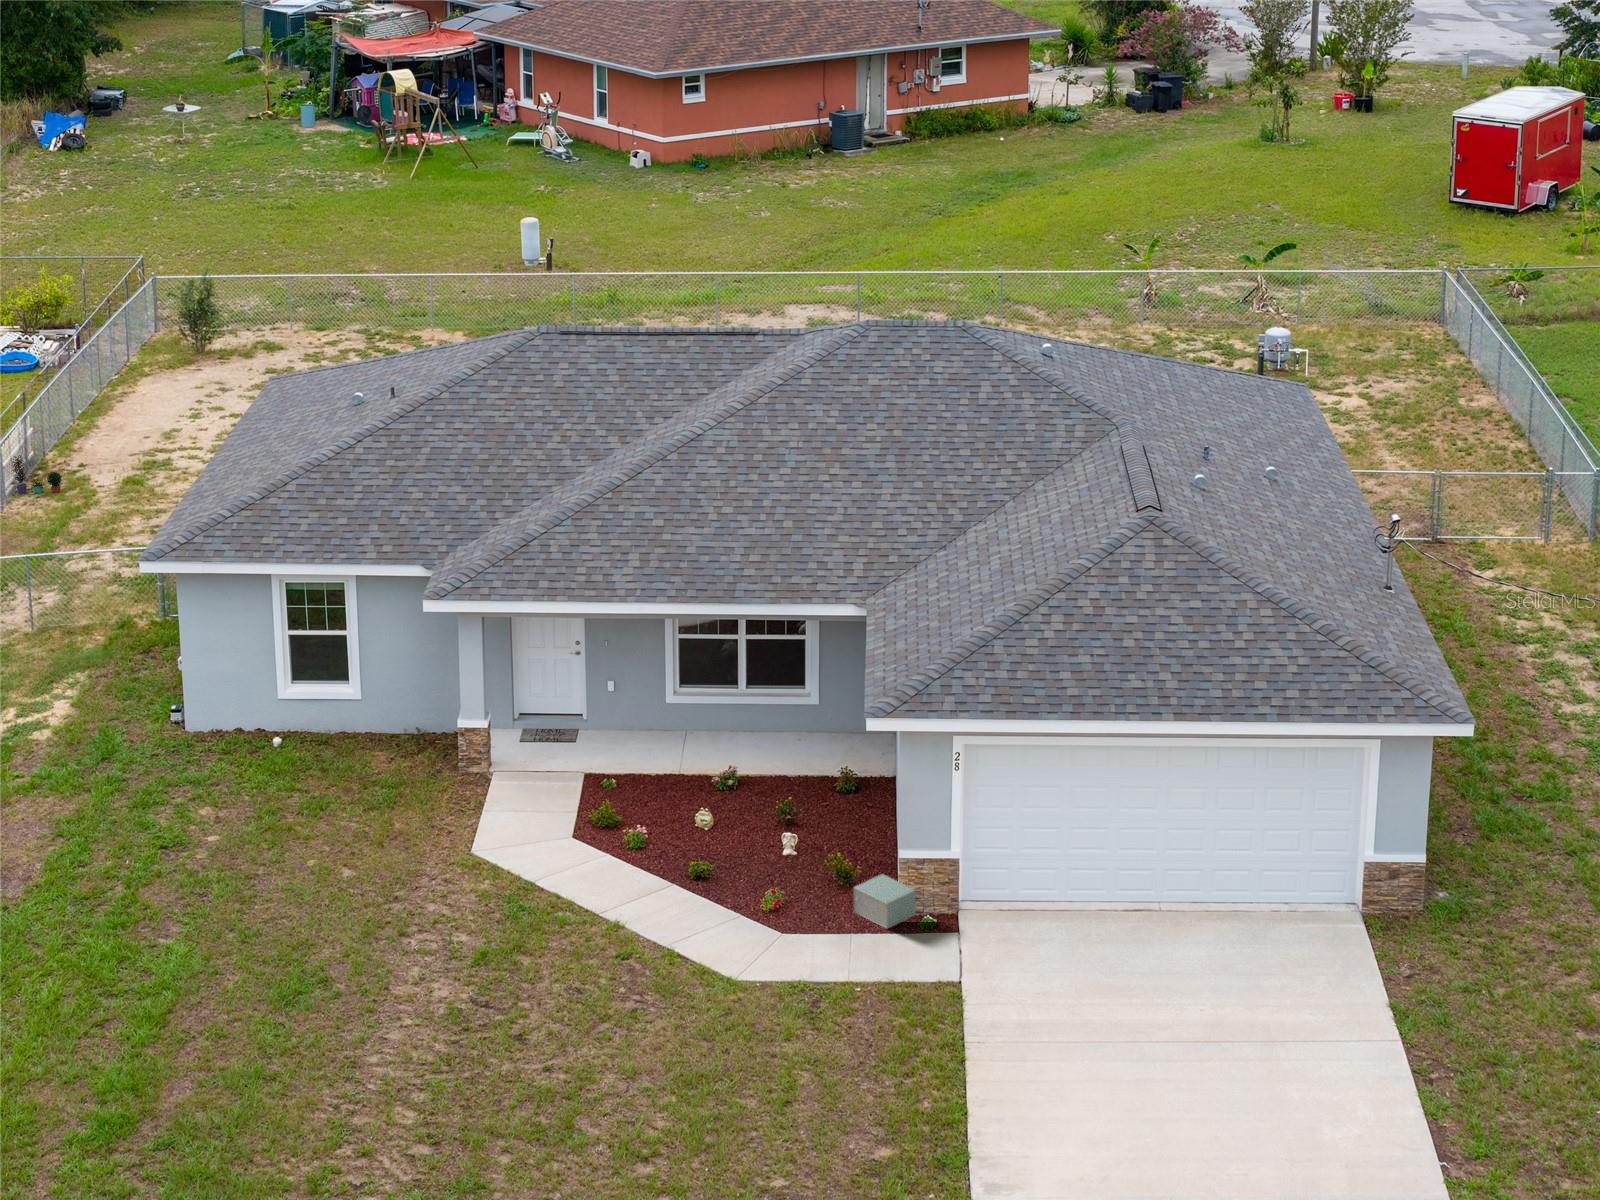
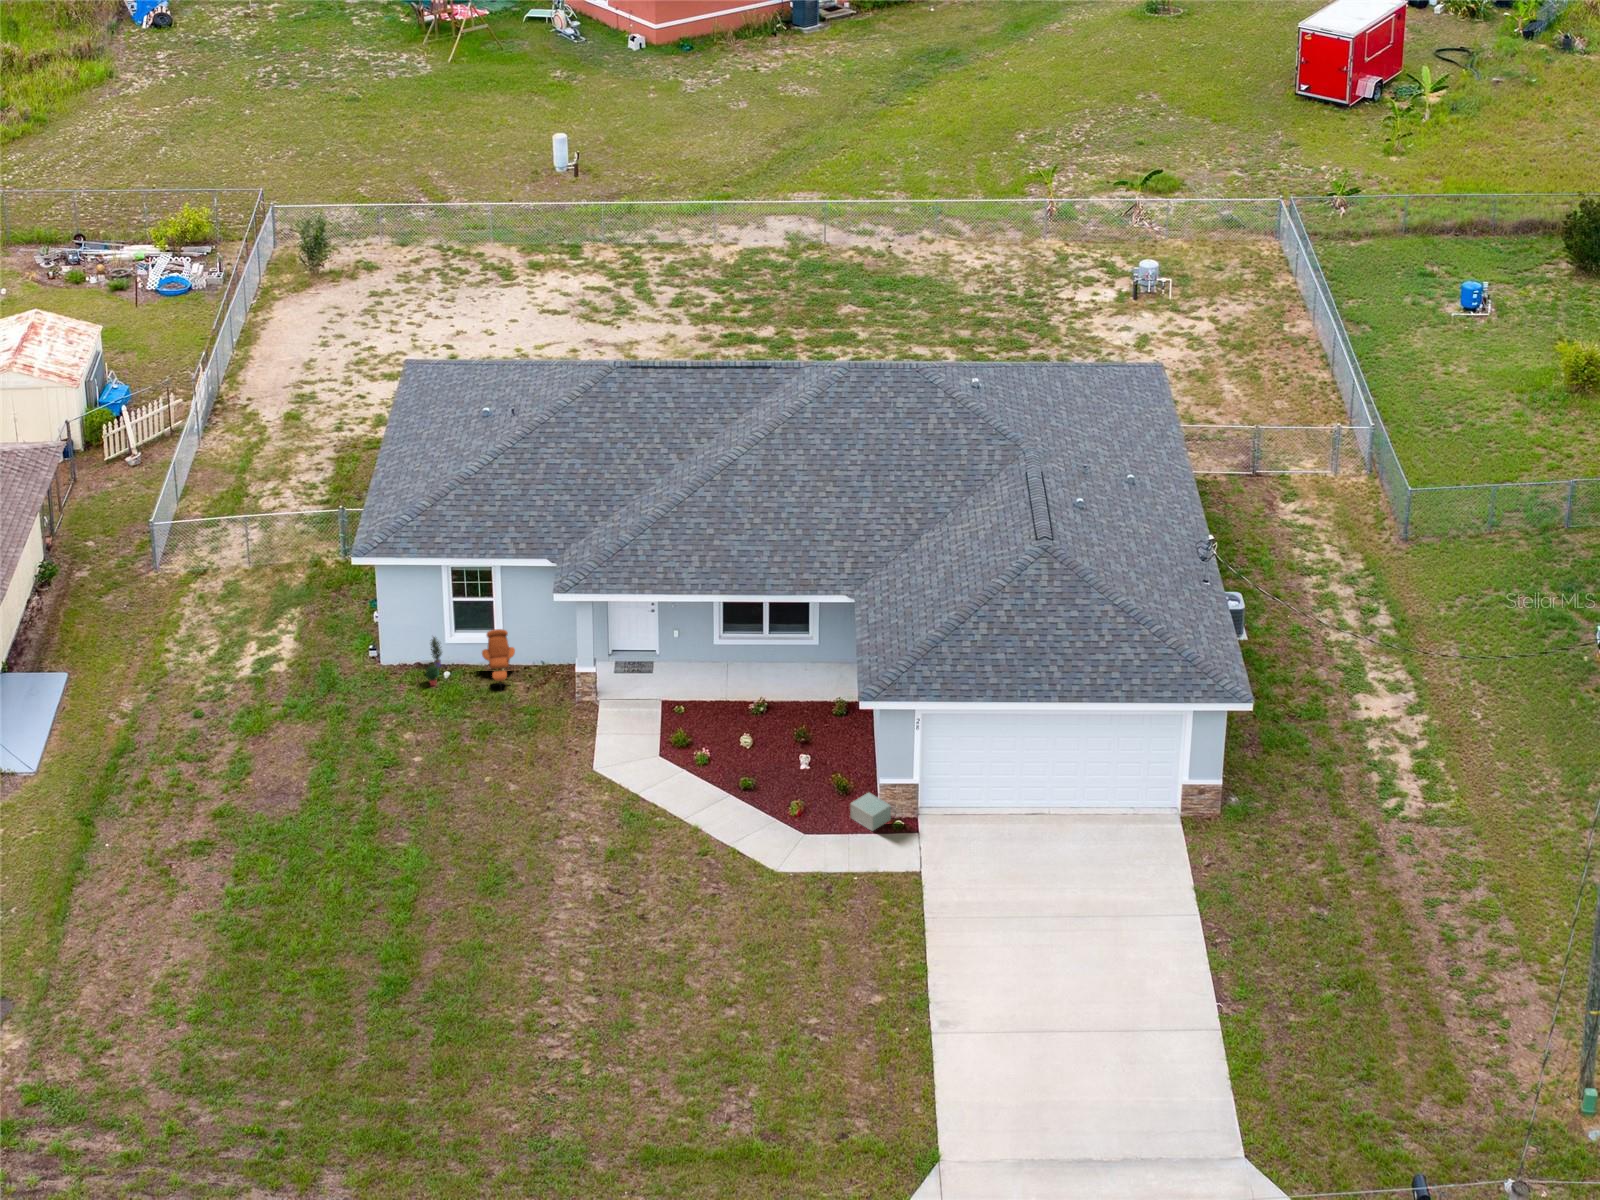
potted plant: present [12,455,62,493] -> present [425,637,442,686]
lounge chair: none [329,678,377,762] -> present [482,629,515,686]

